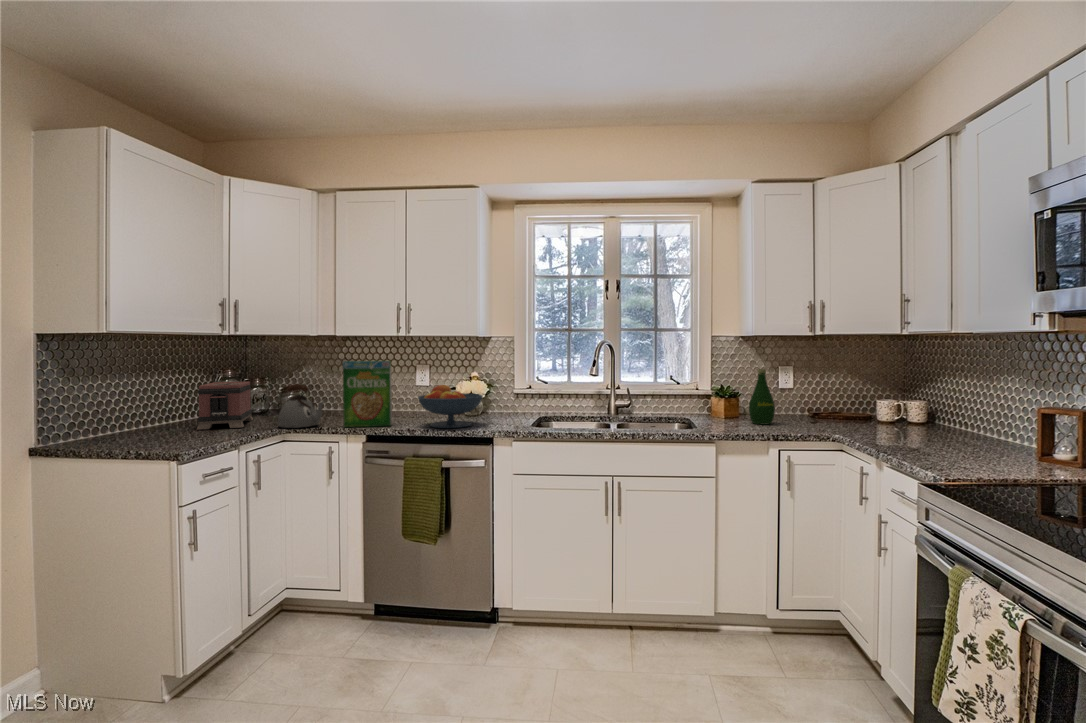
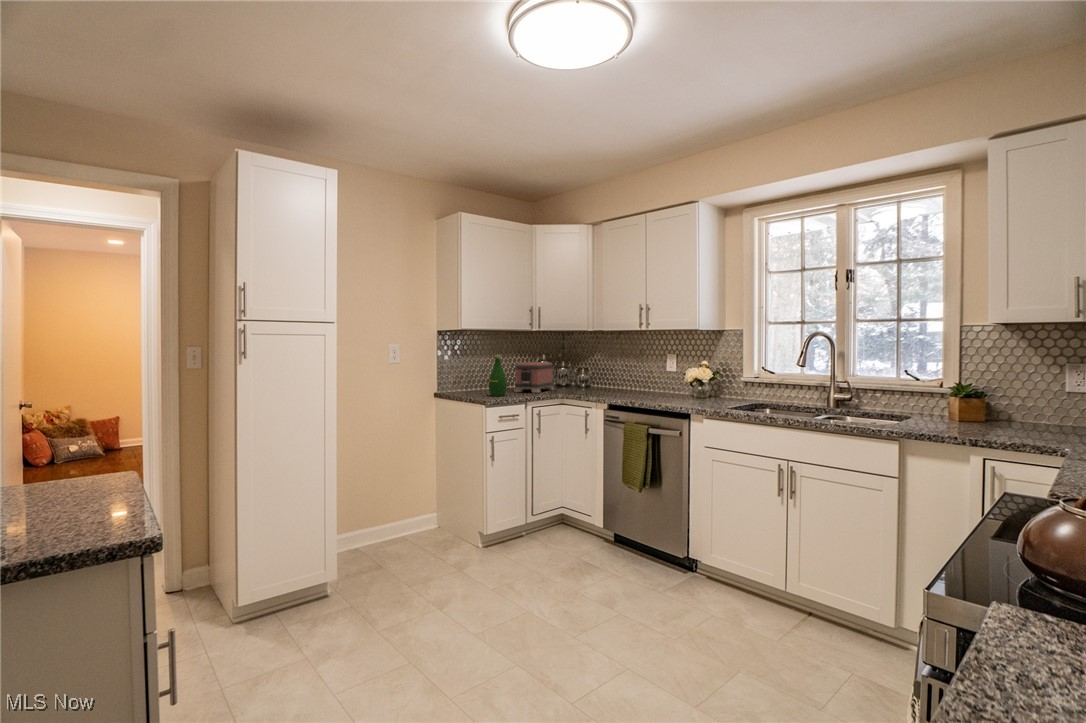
cereal box: present [343,361,392,427] -> none [595,349,631,399]
bottle: present [749,369,775,424] -> present [489,354,507,396]
kettle: present [278,384,324,428] -> none [557,365,584,395]
fruit bowl: present [418,385,483,428] -> none [642,369,696,404]

